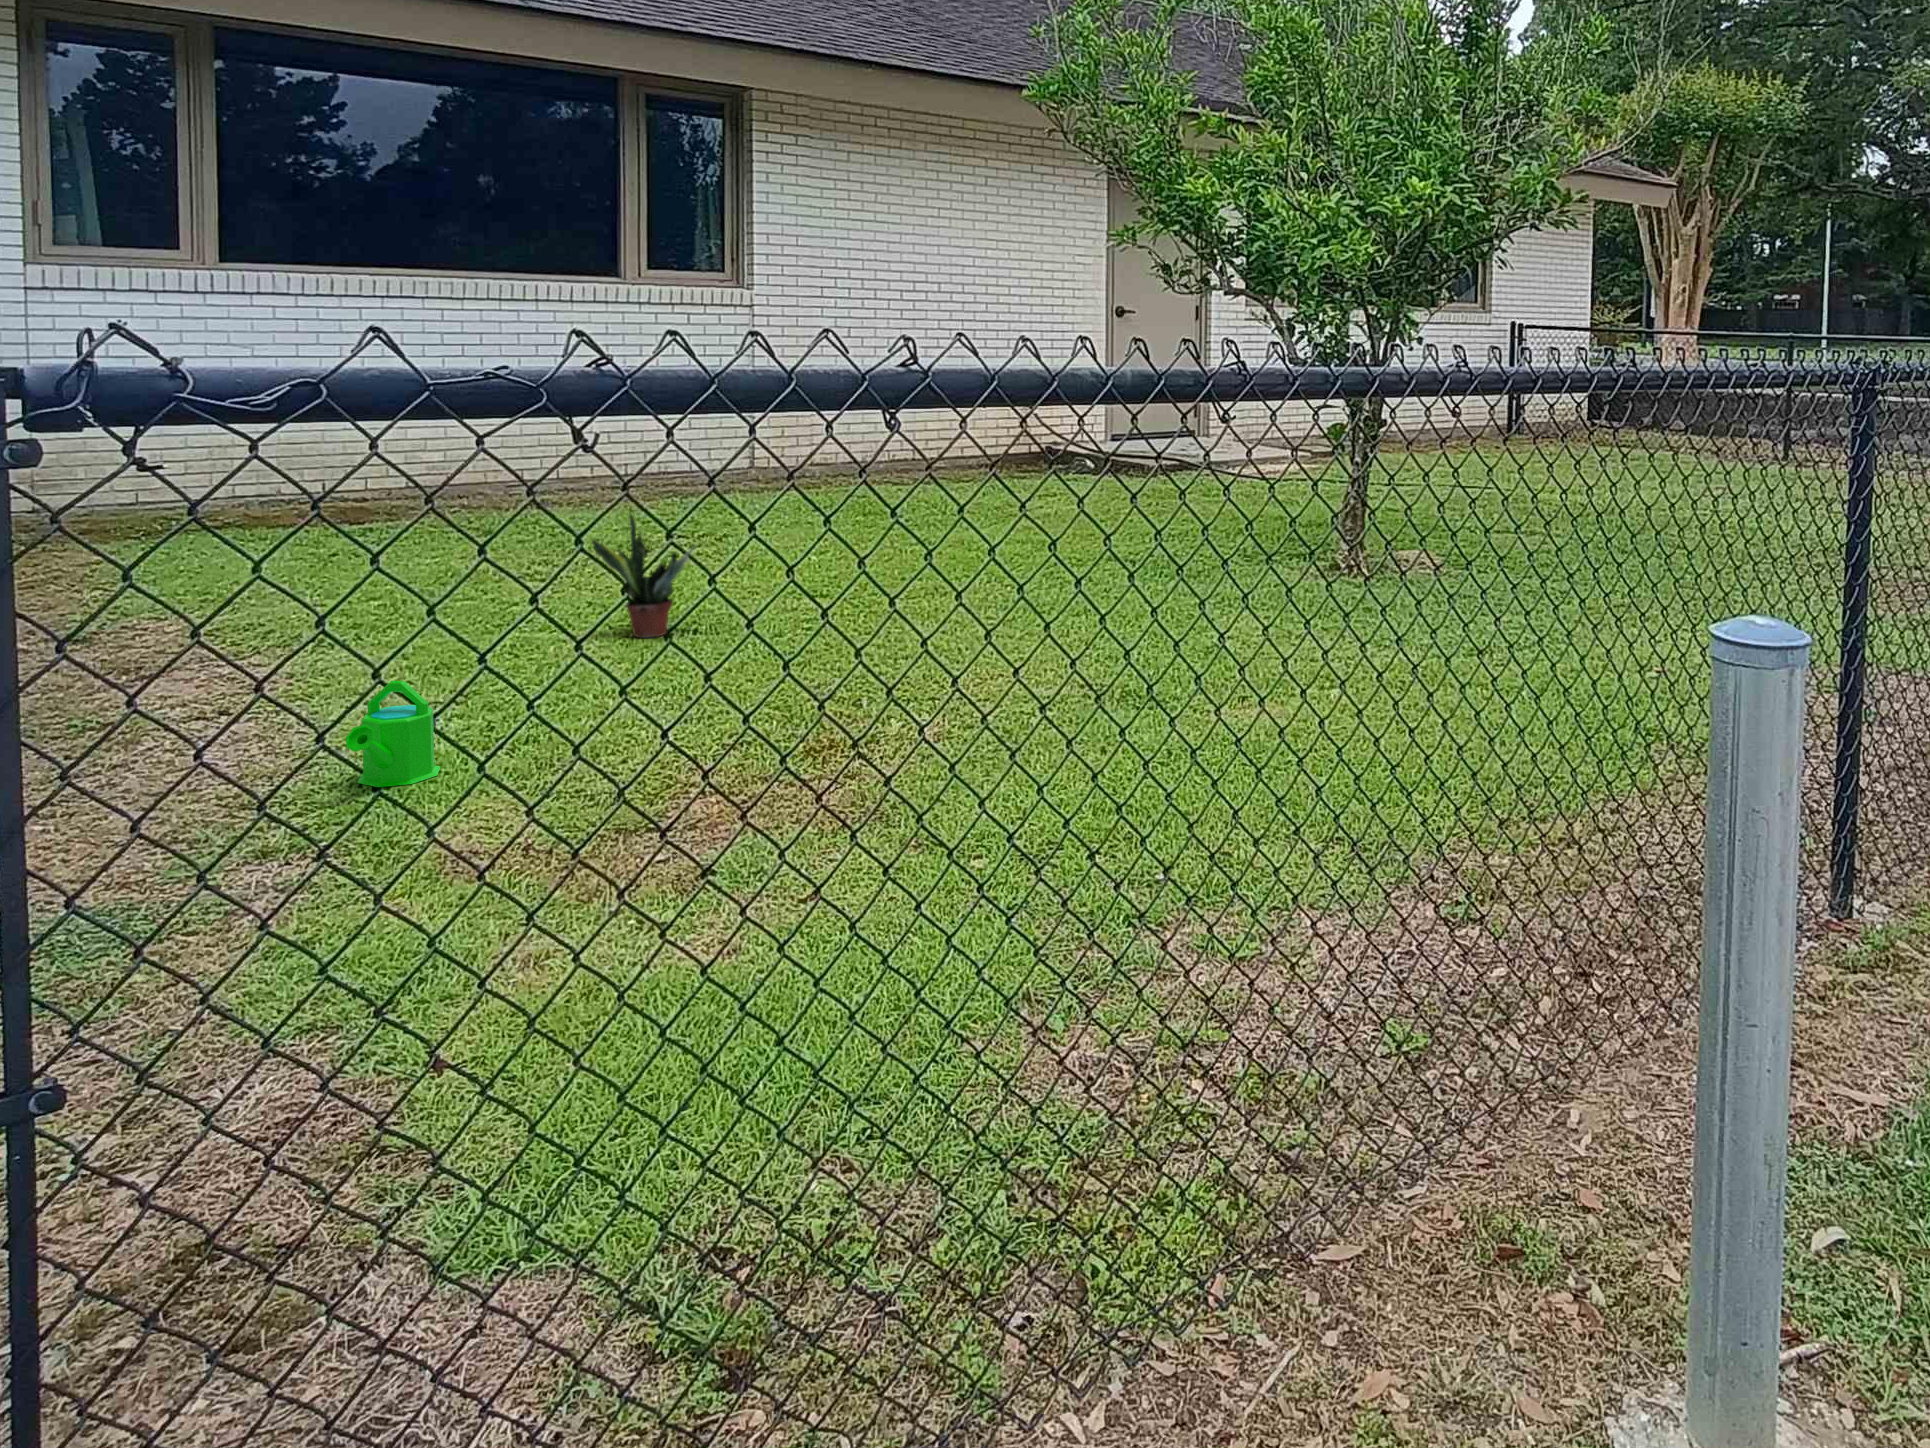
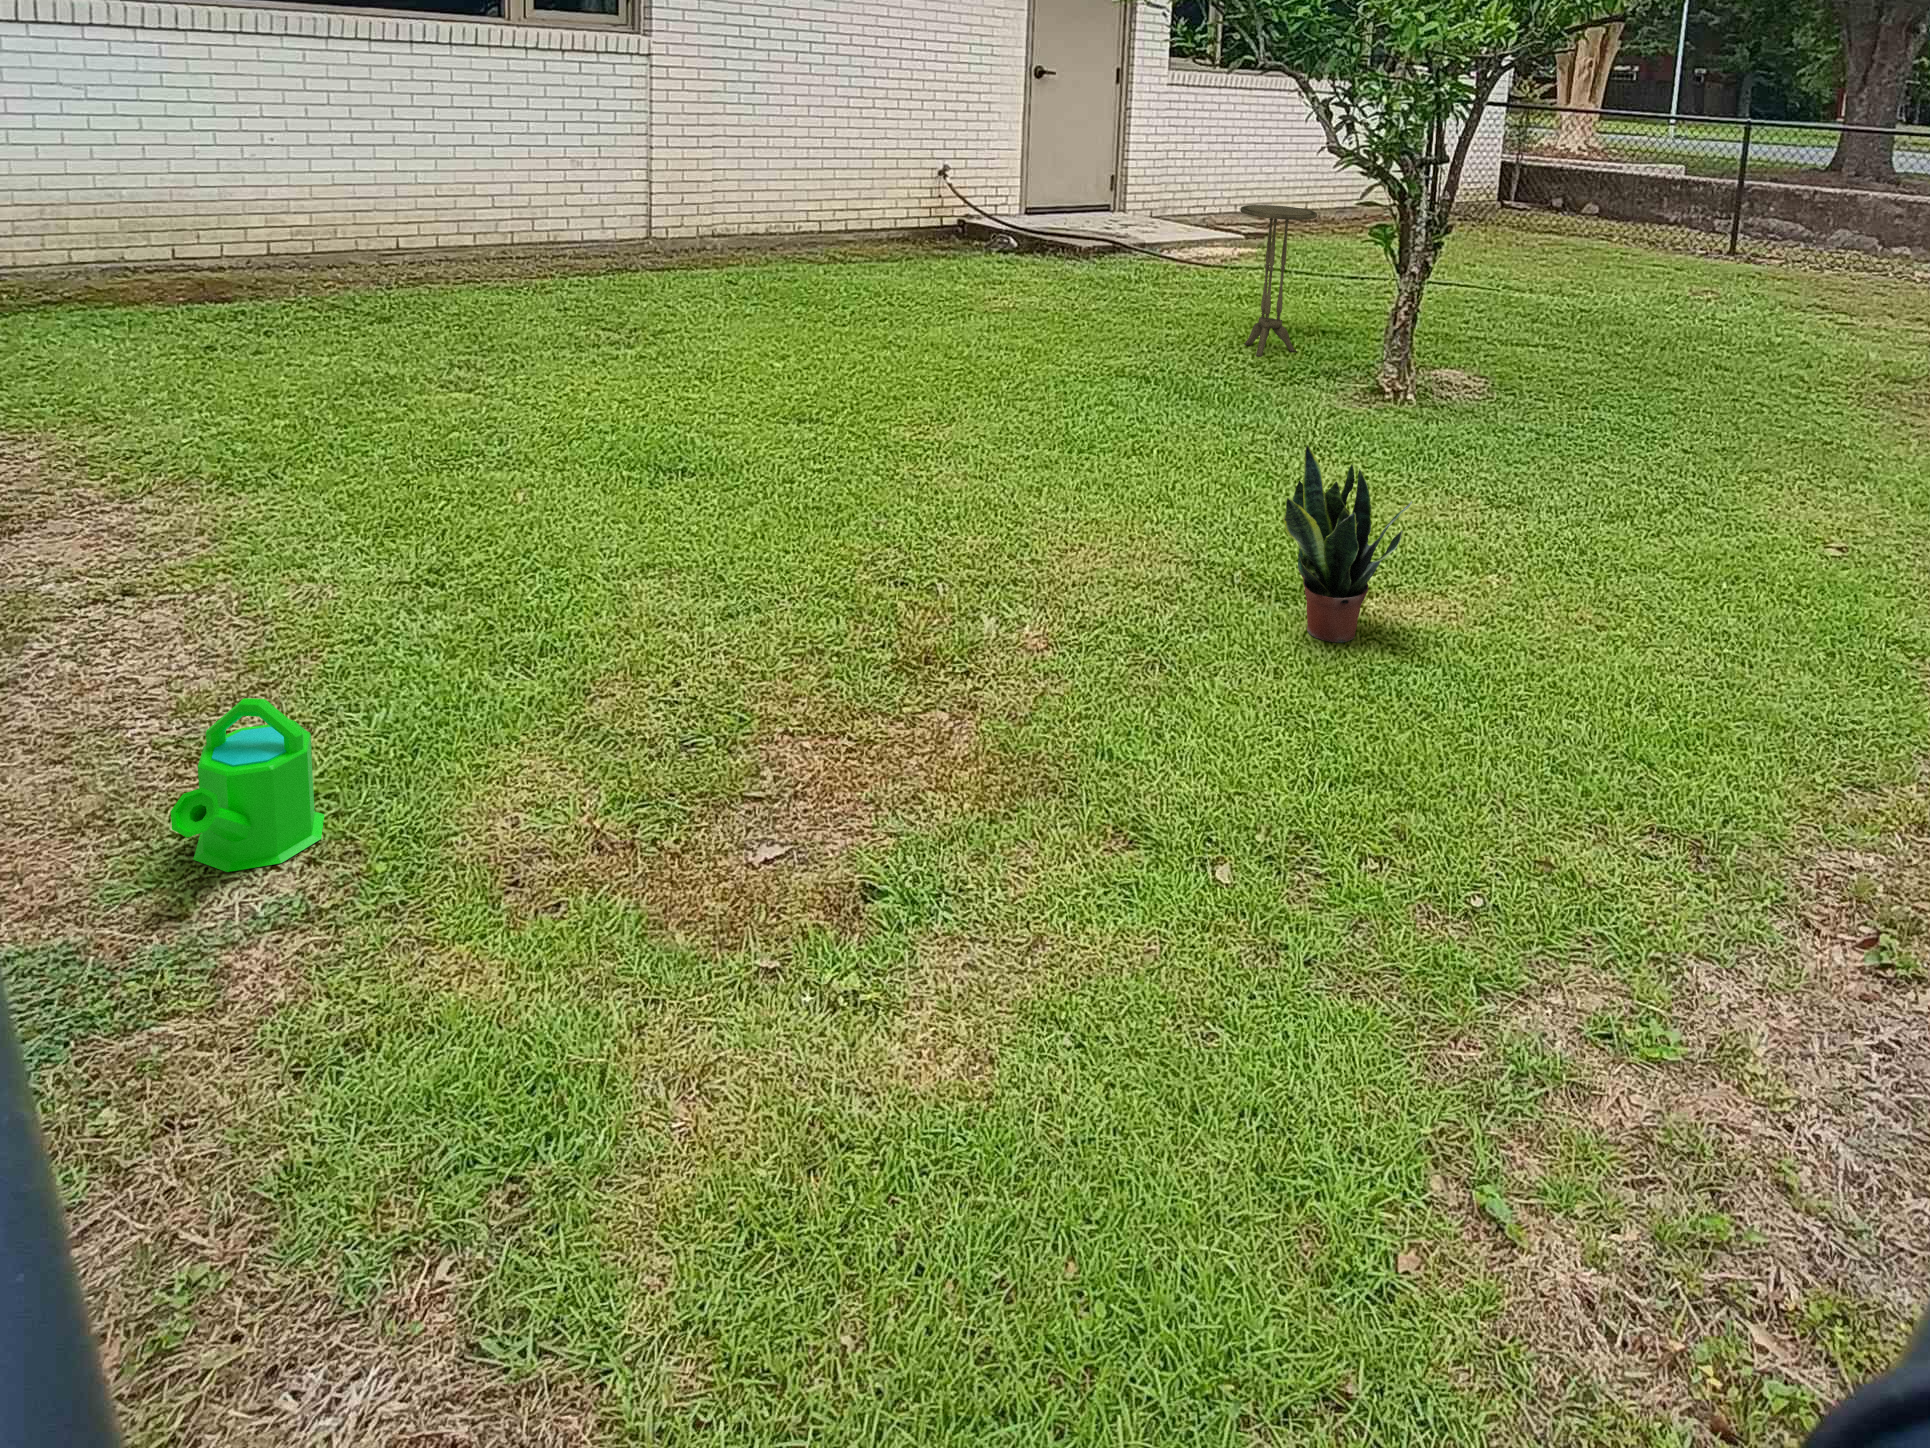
side table: none [1235,416,1300,544] -> present [1240,205,1317,357]
potted plant: present [592,513,693,638] -> present [1283,445,1412,642]

